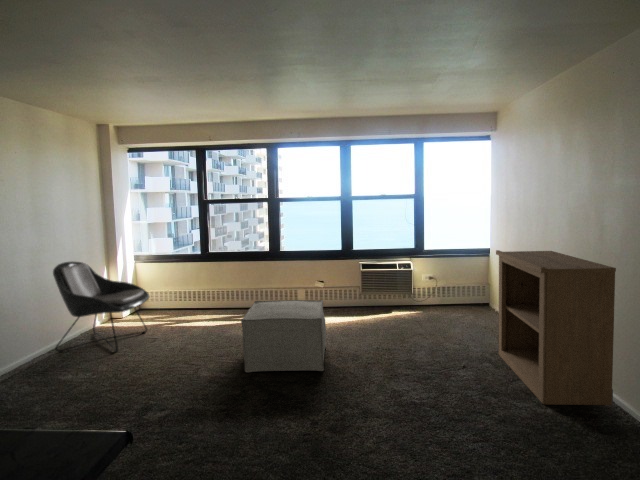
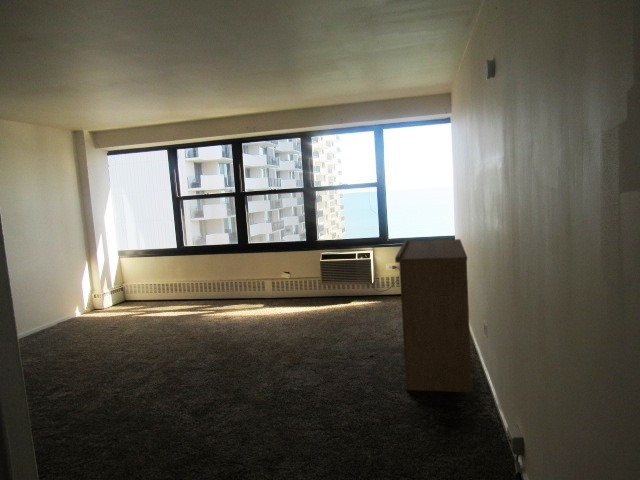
lounge chair: present [53,261,149,353] -> none [23,258,115,339]
ottoman: present [241,300,326,372] -> none [160,291,257,357]

